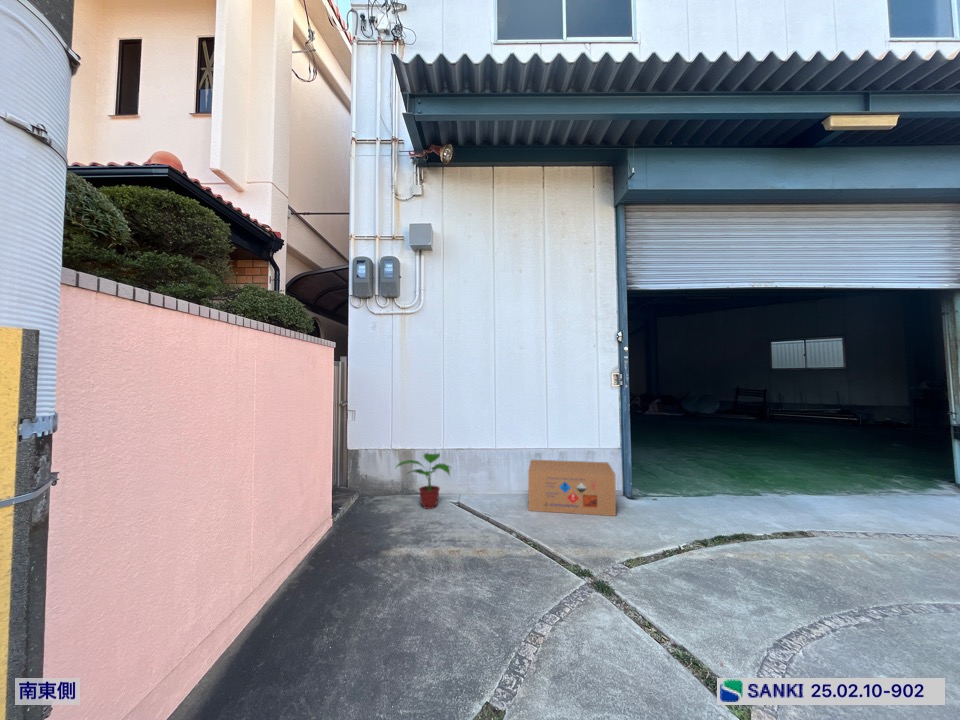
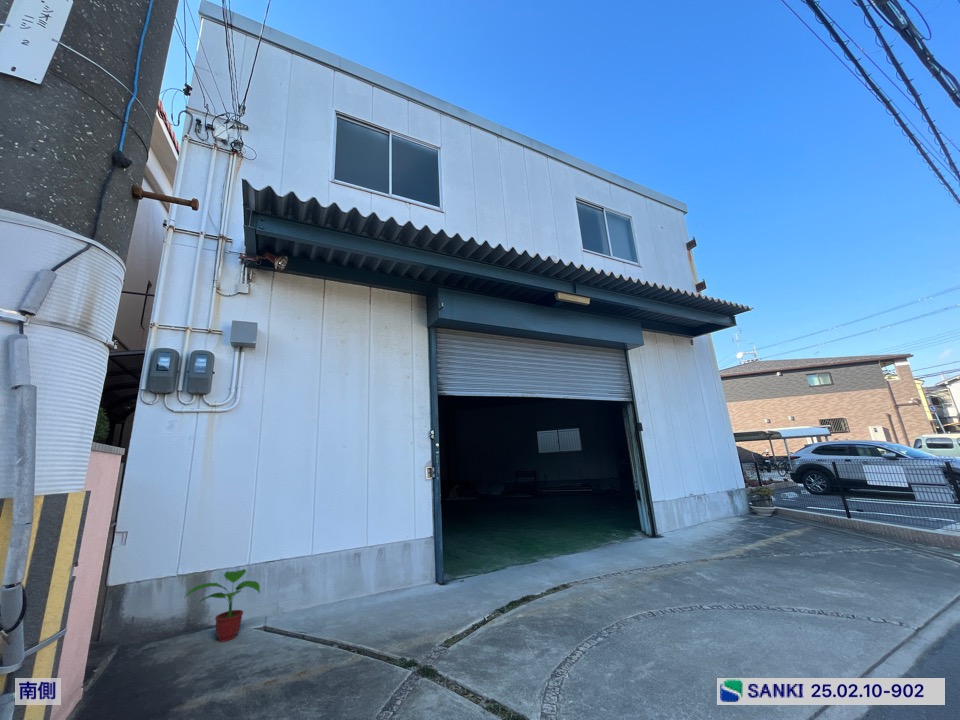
cardboard box: present [528,460,616,516] -> none [347,551,431,616]

